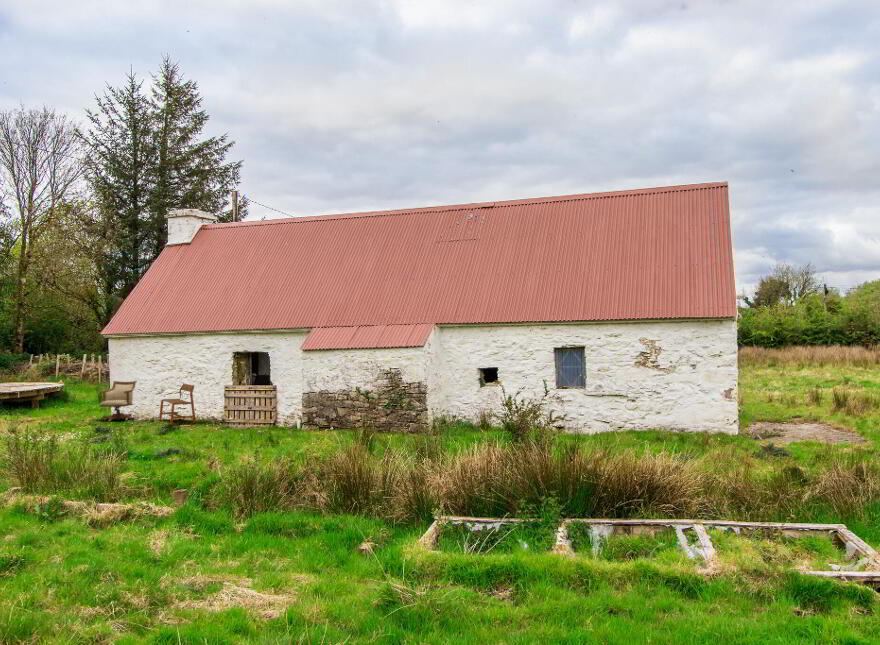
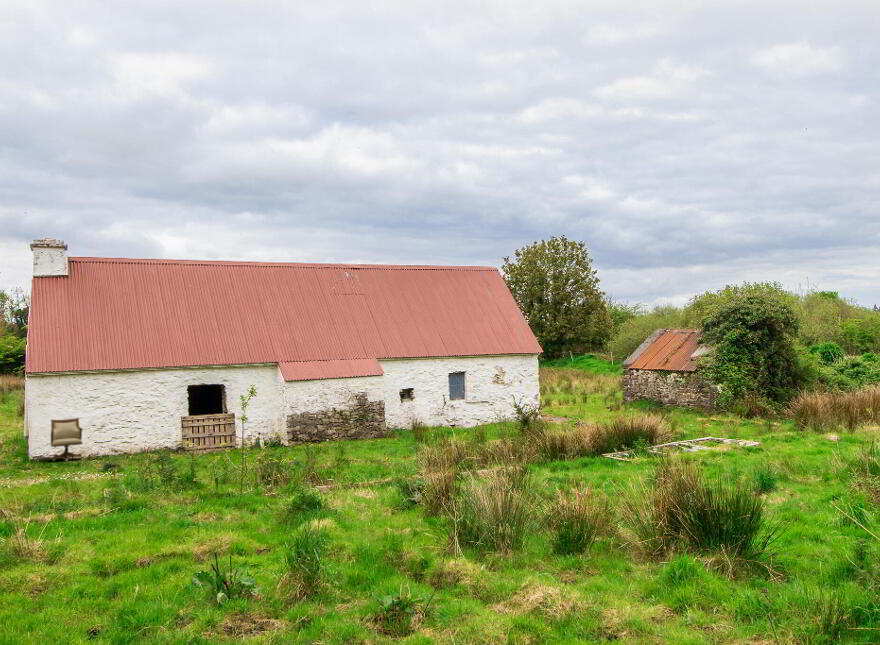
bench: present [159,383,196,425] -> none [111,417,160,457]

